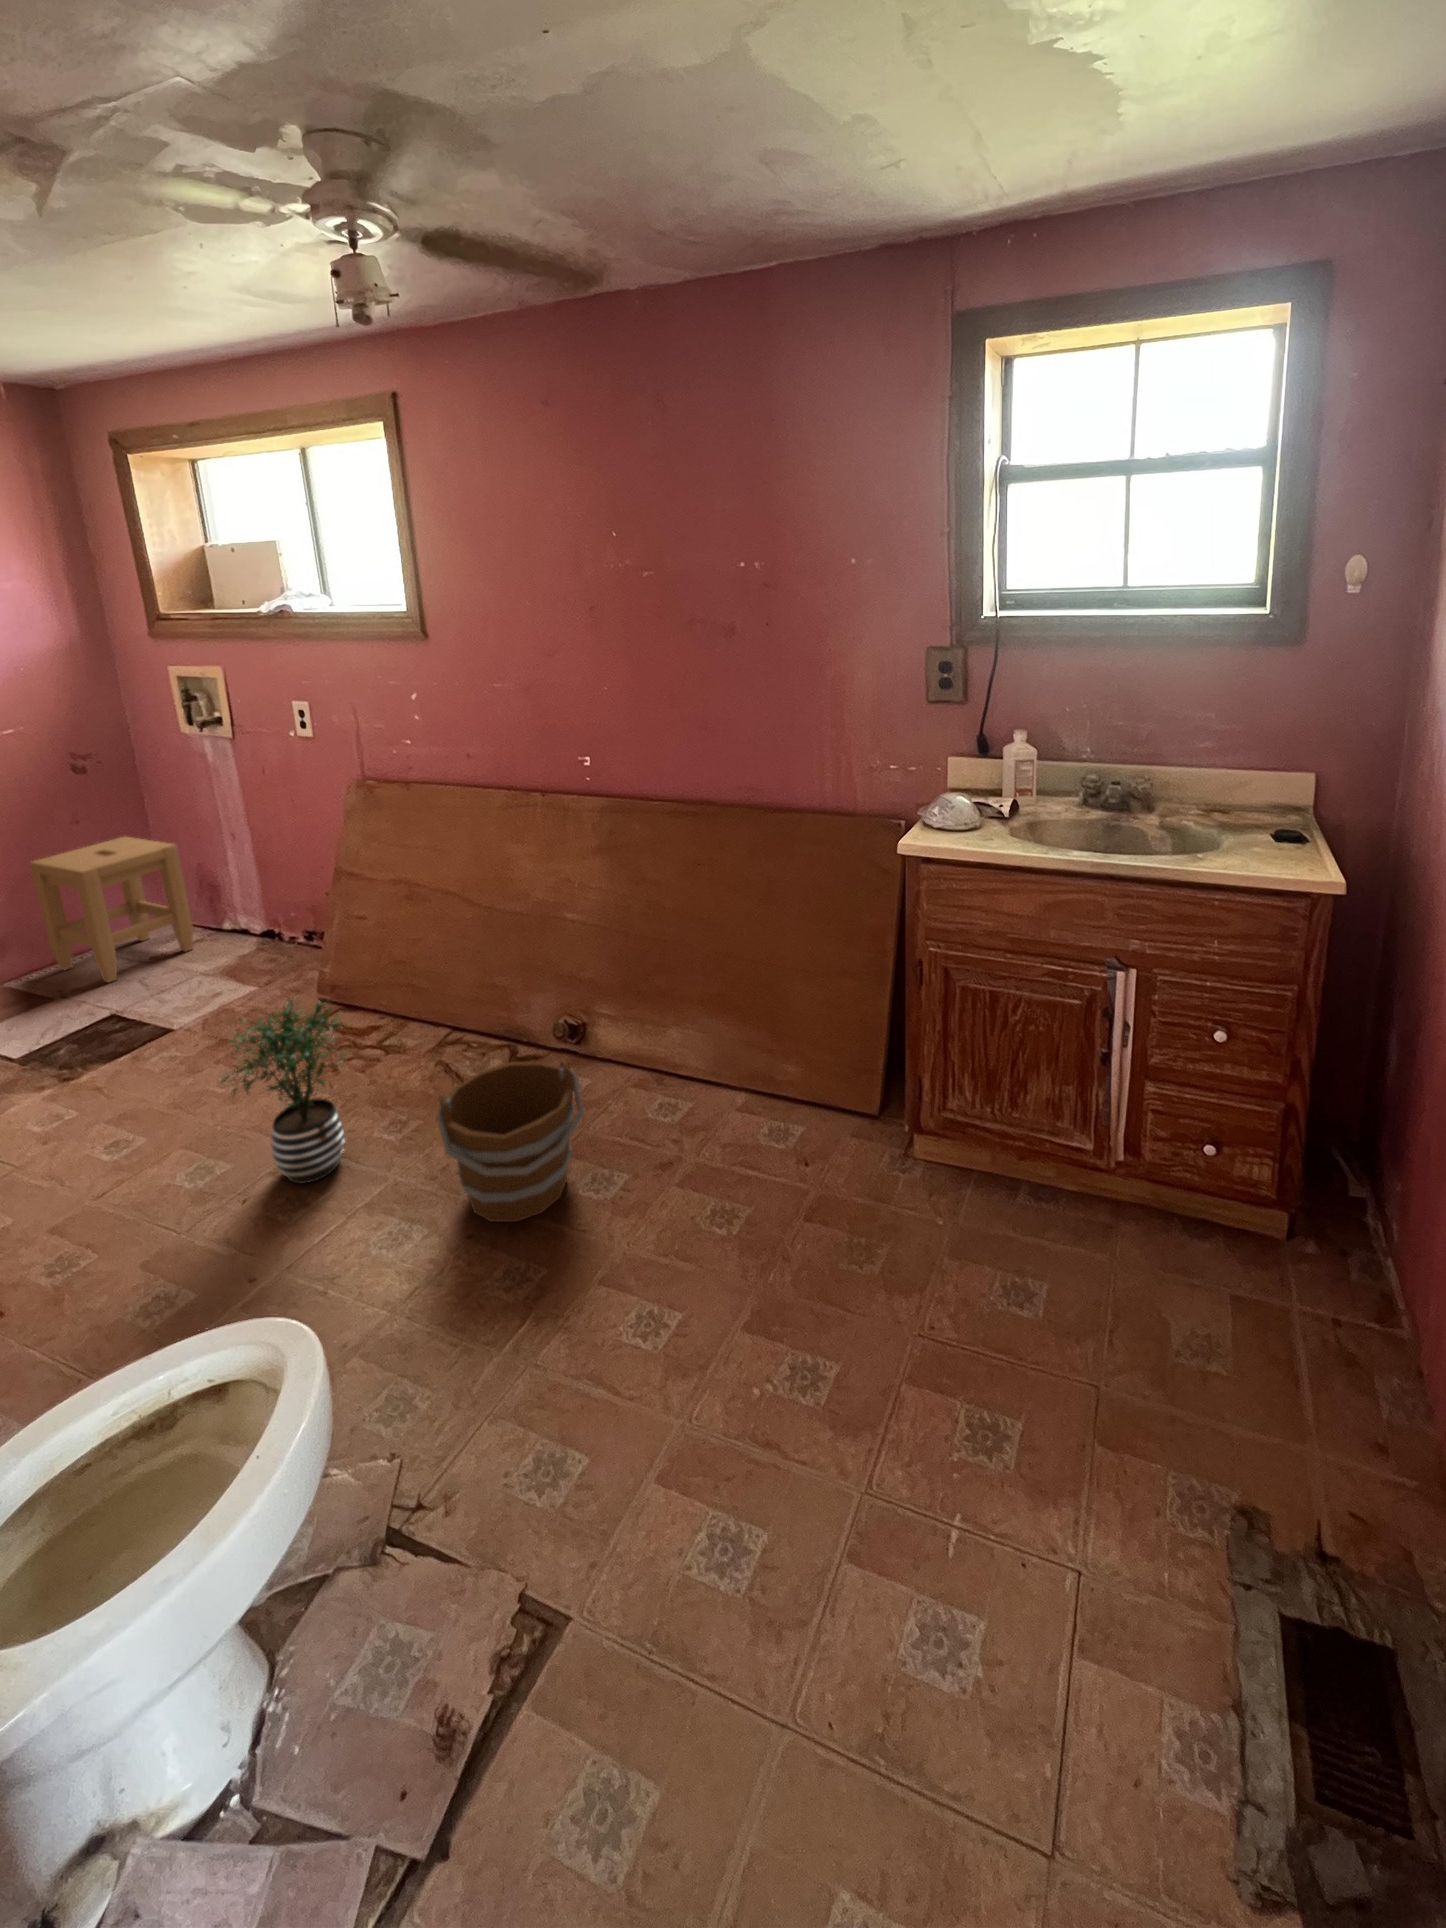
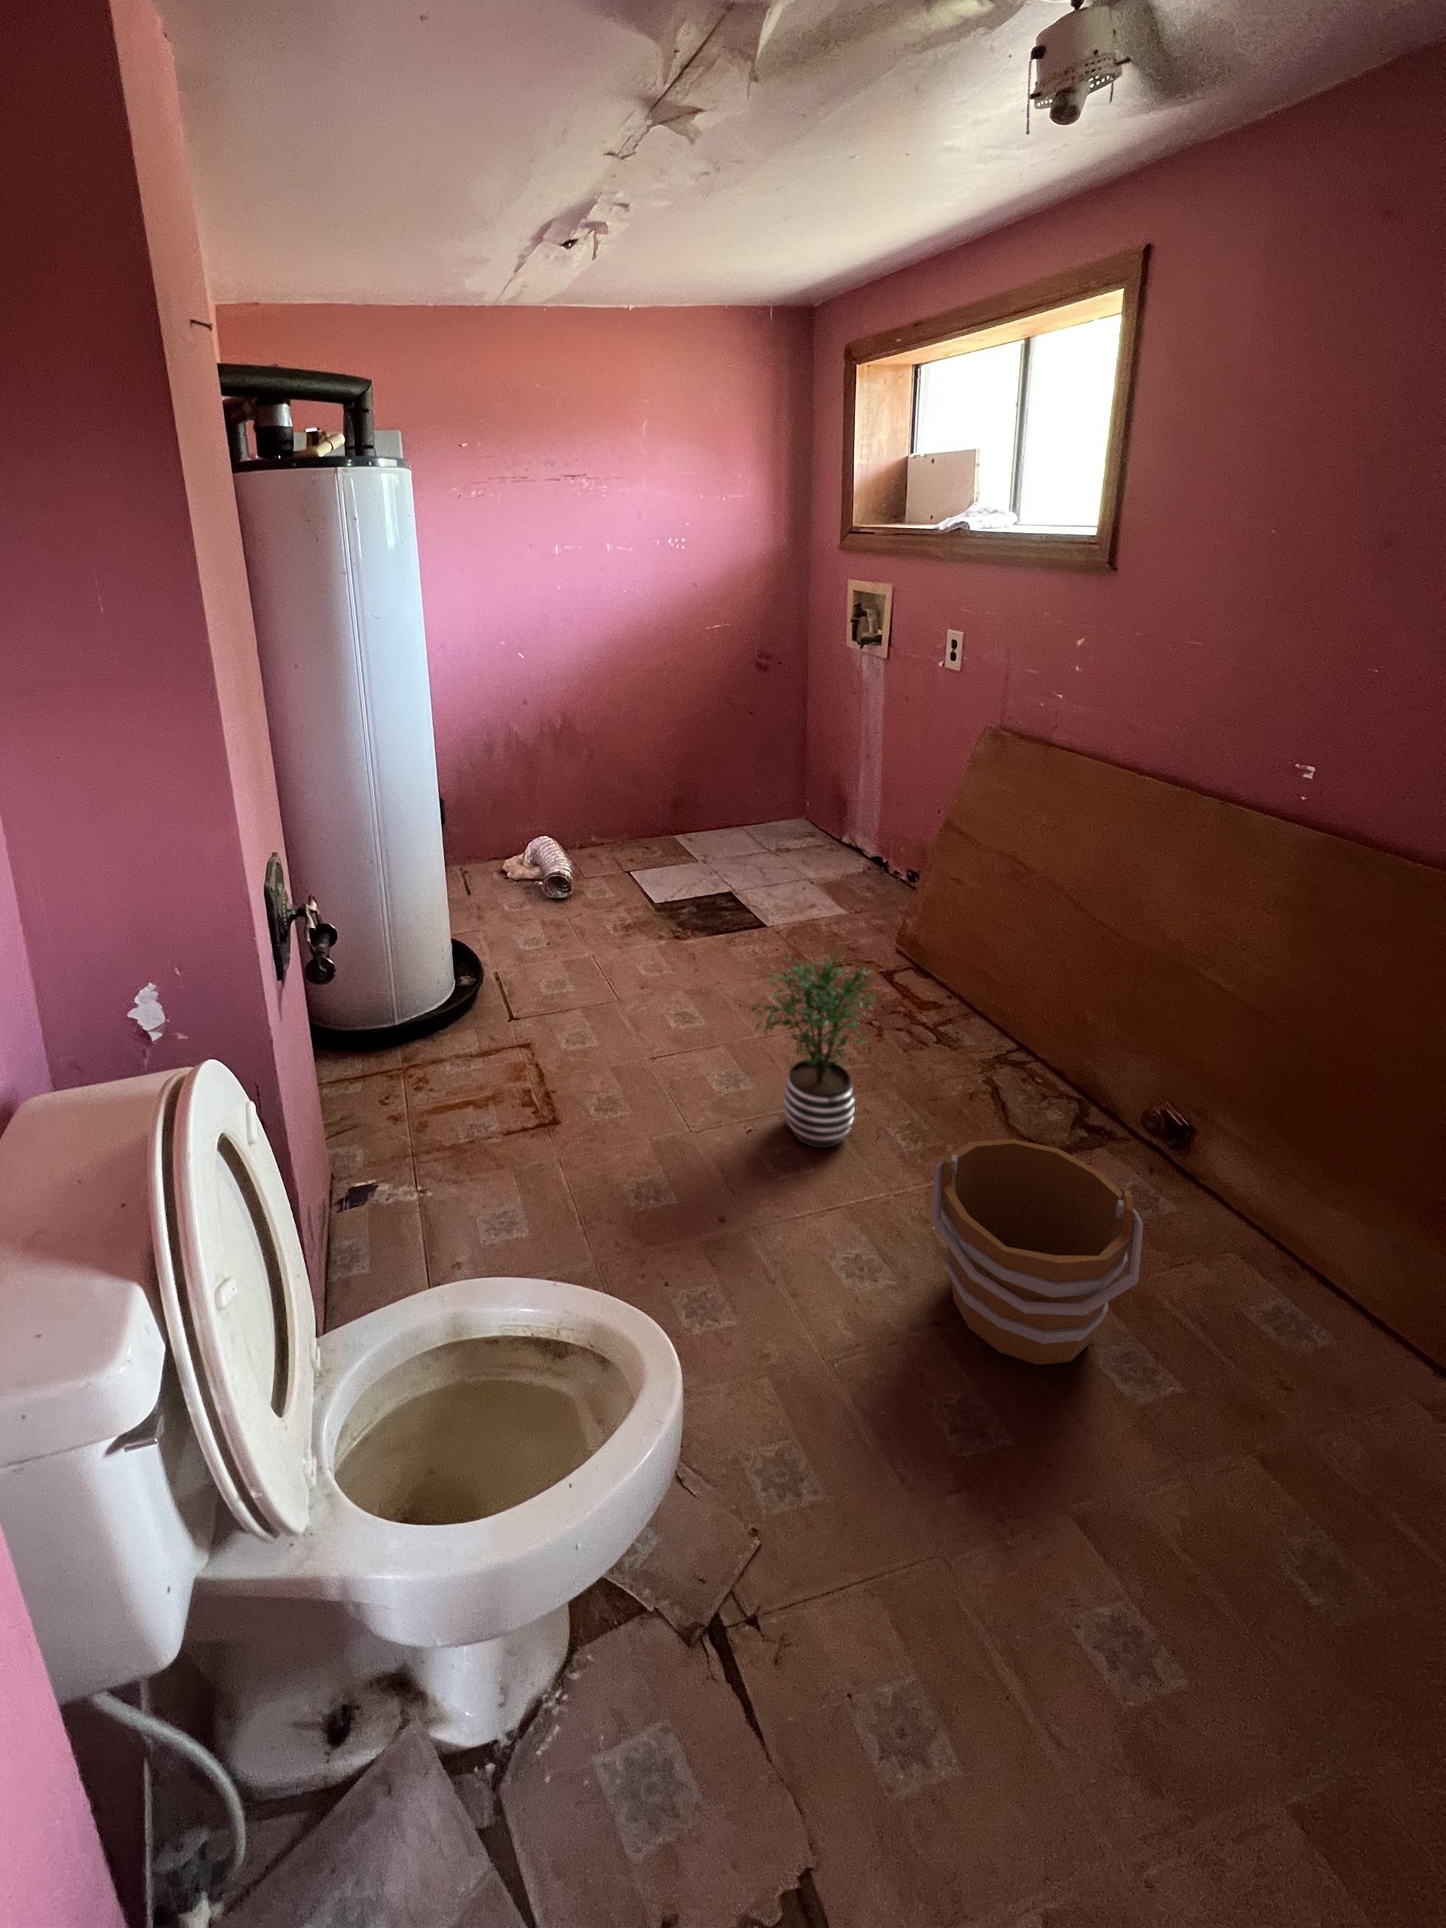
stool: present [30,837,193,982] -> none [713,735,819,860]

